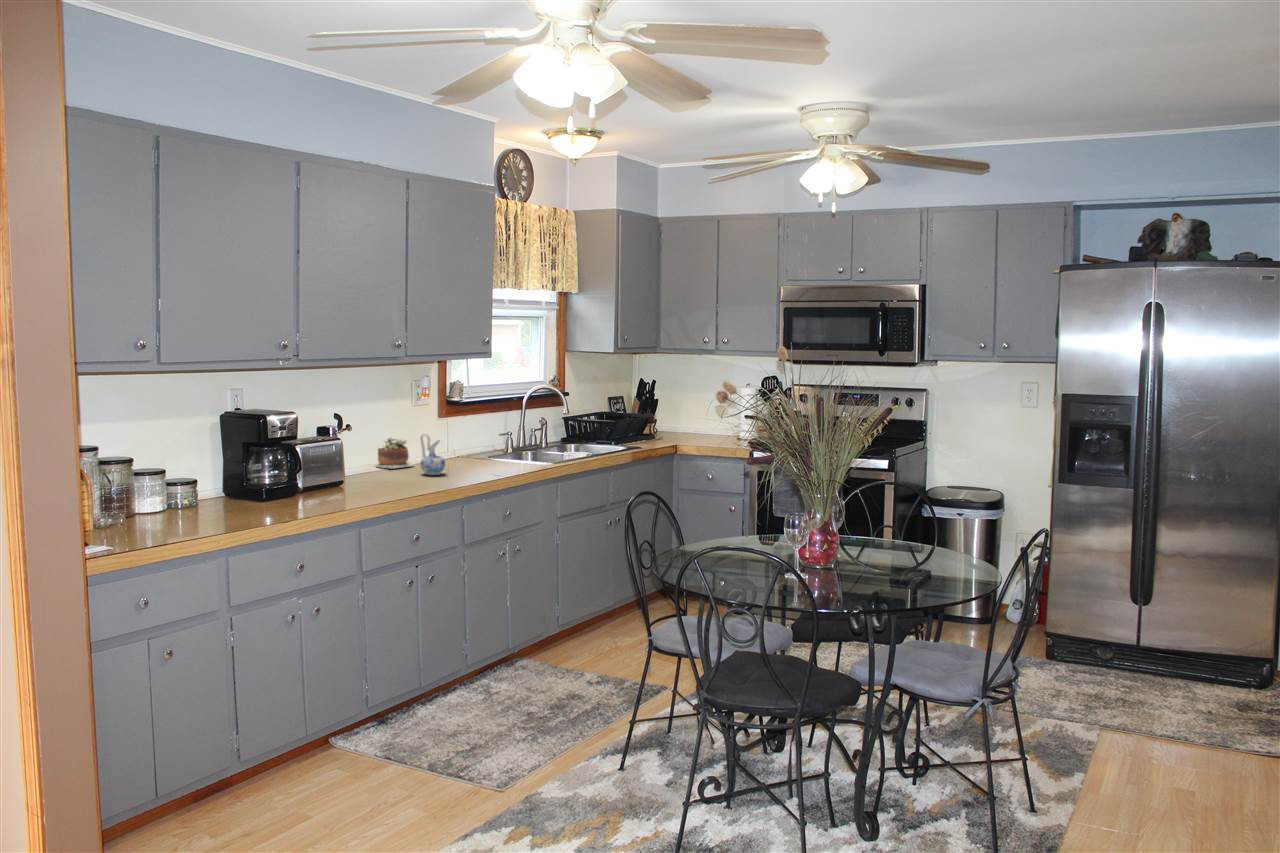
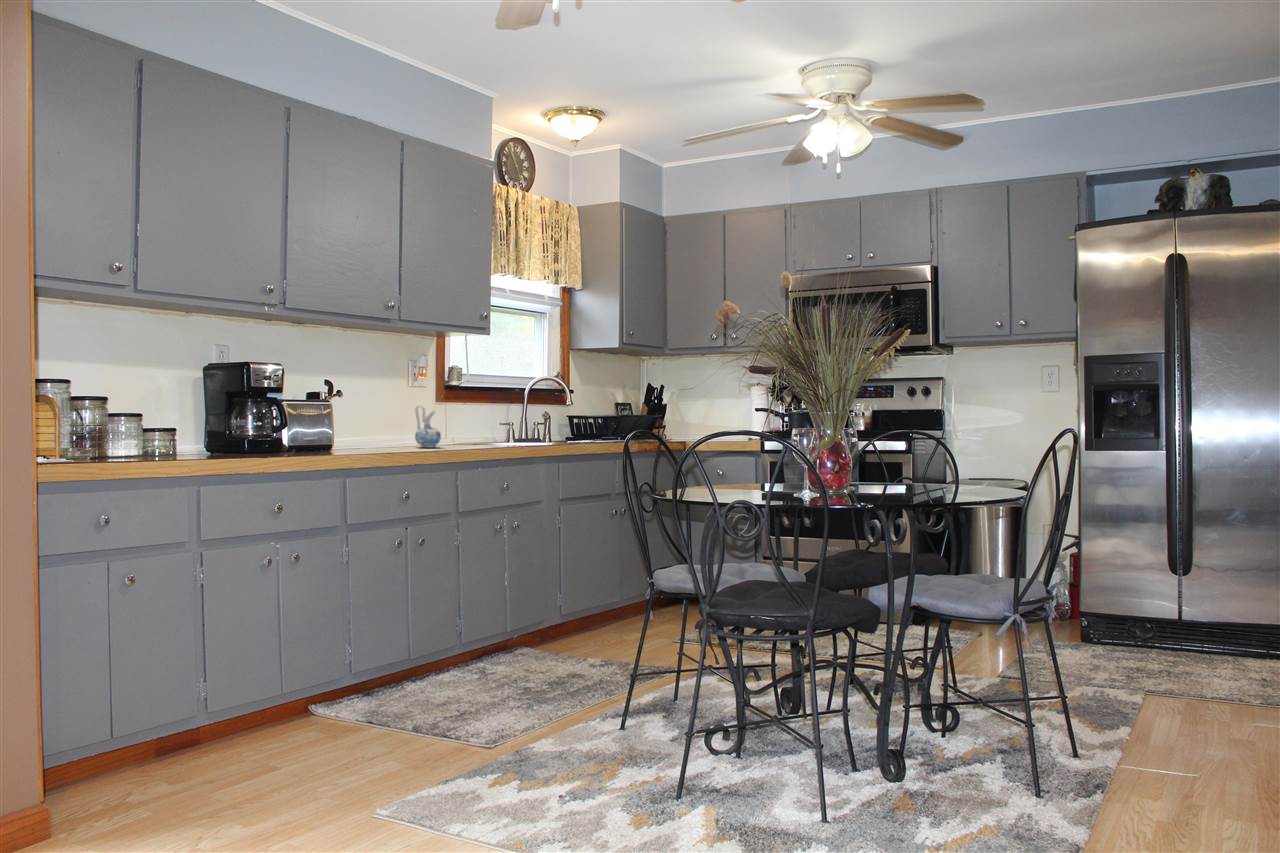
succulent plant: present [376,438,415,469] -> none [366,415,411,444]

